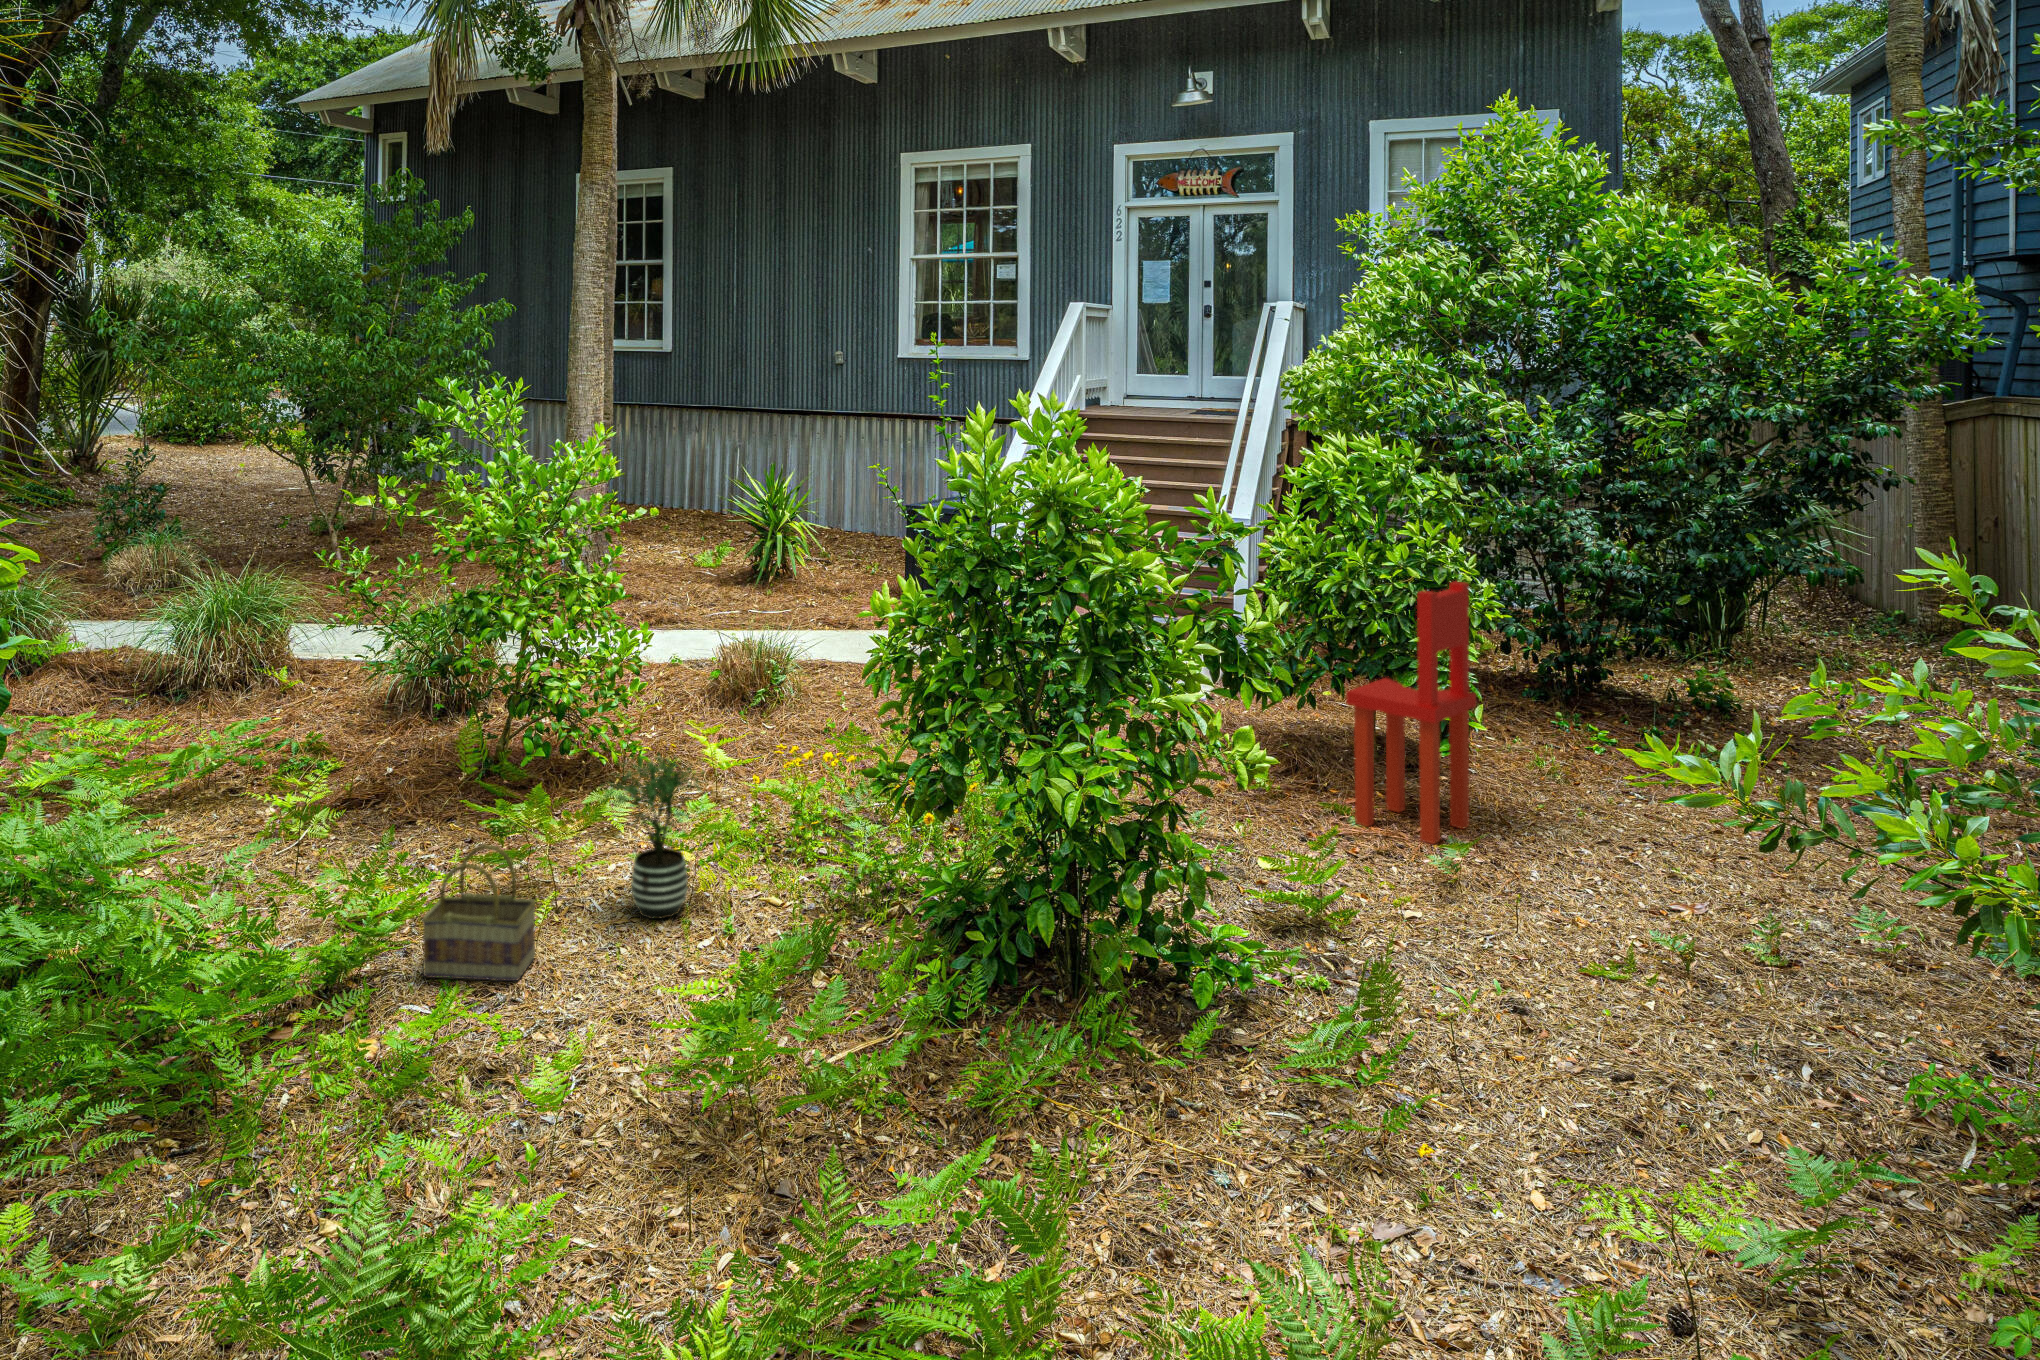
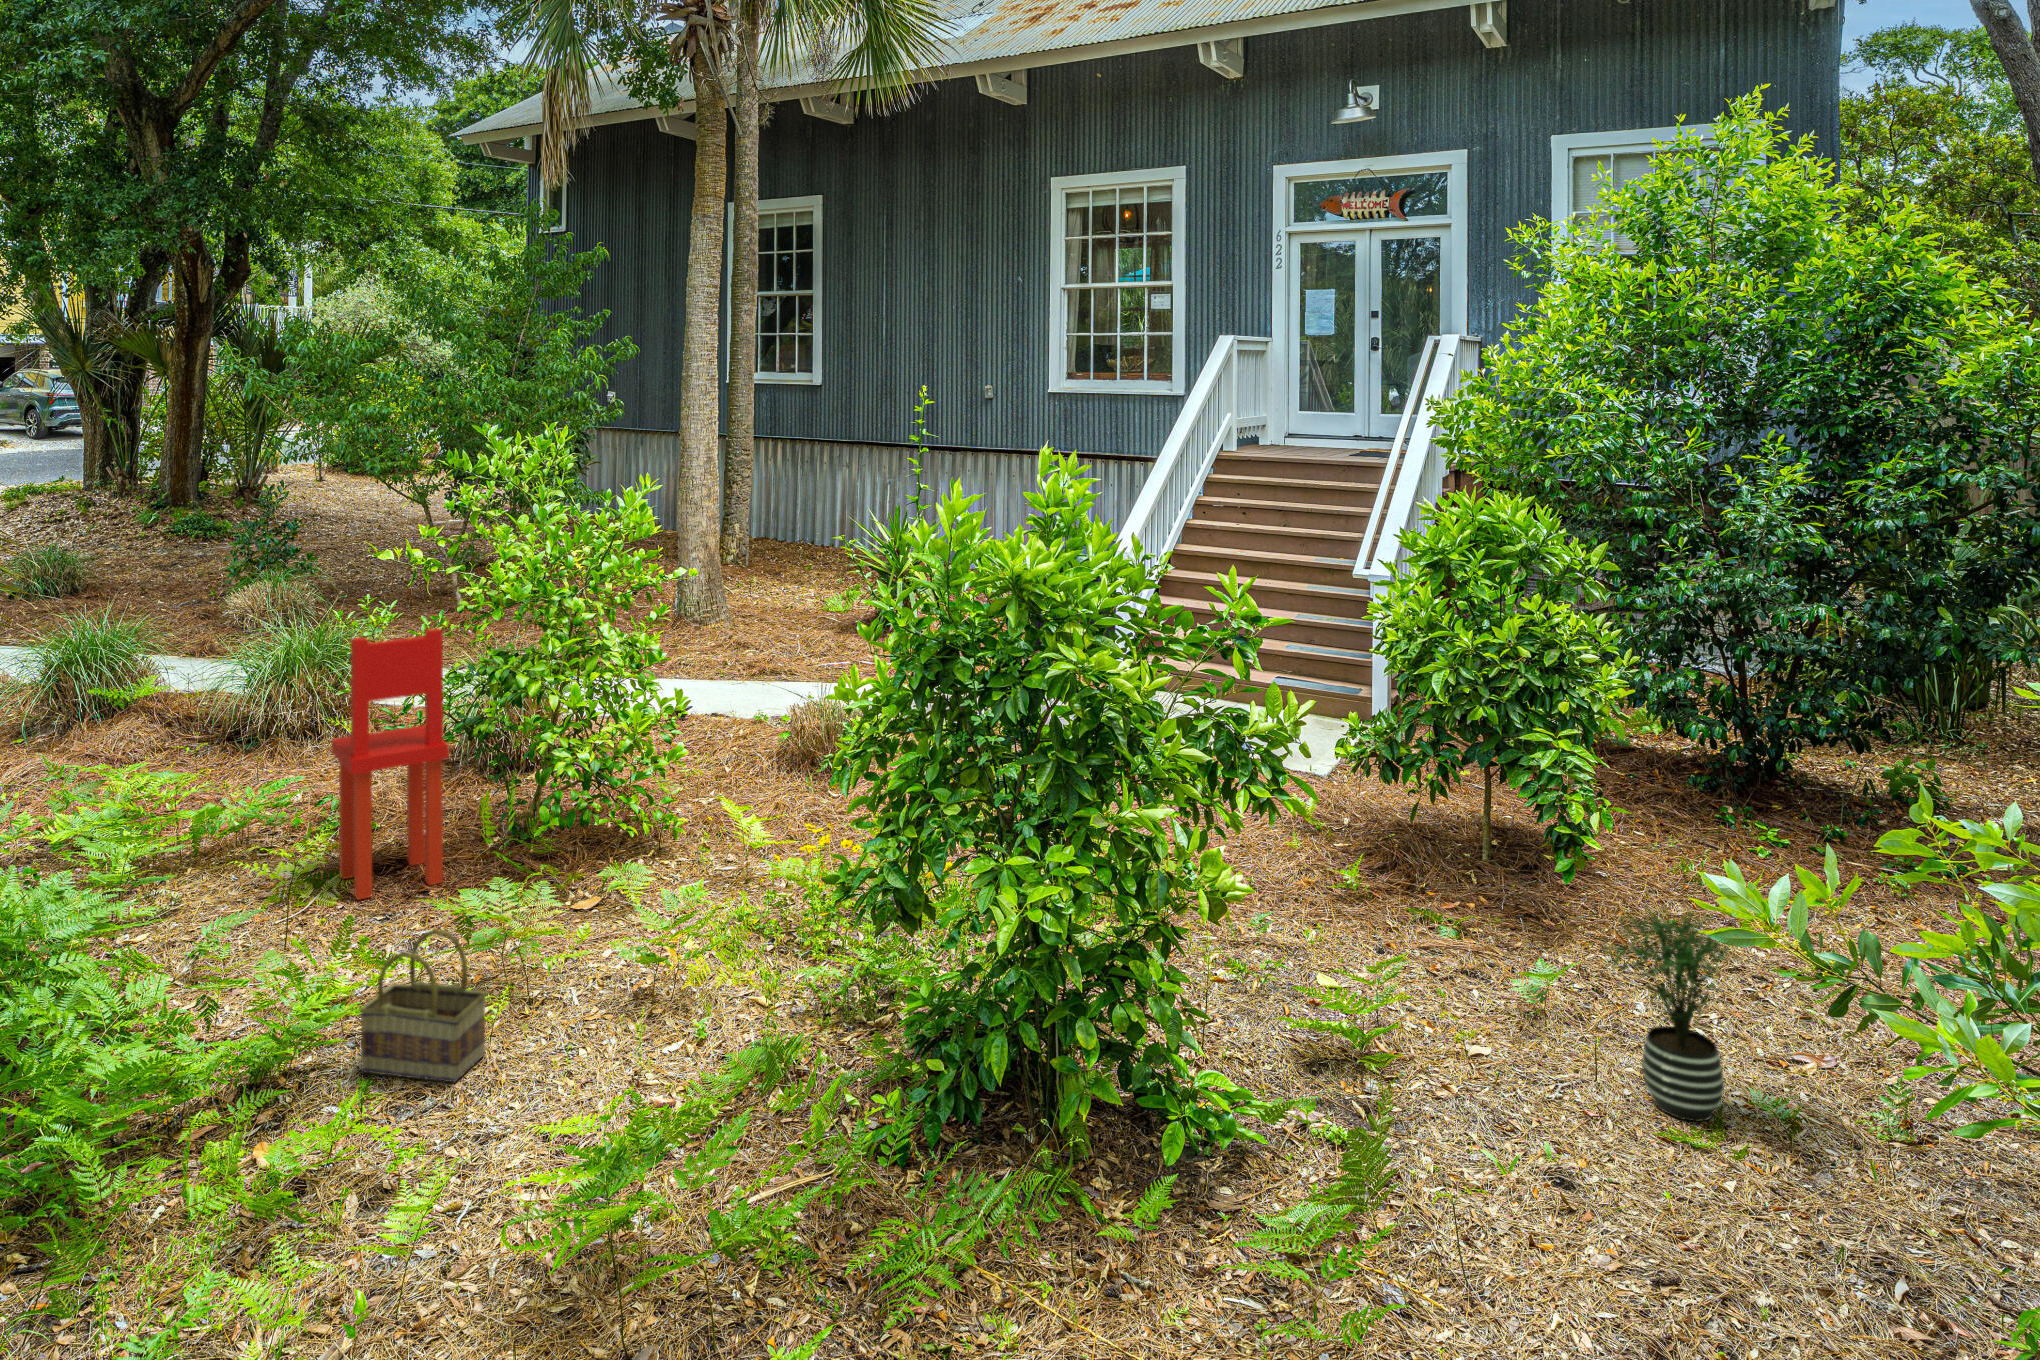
chair: present [1346,581,1476,844] -> present [332,628,449,900]
potted plant: present [600,754,704,919] -> present [1601,907,1738,1121]

